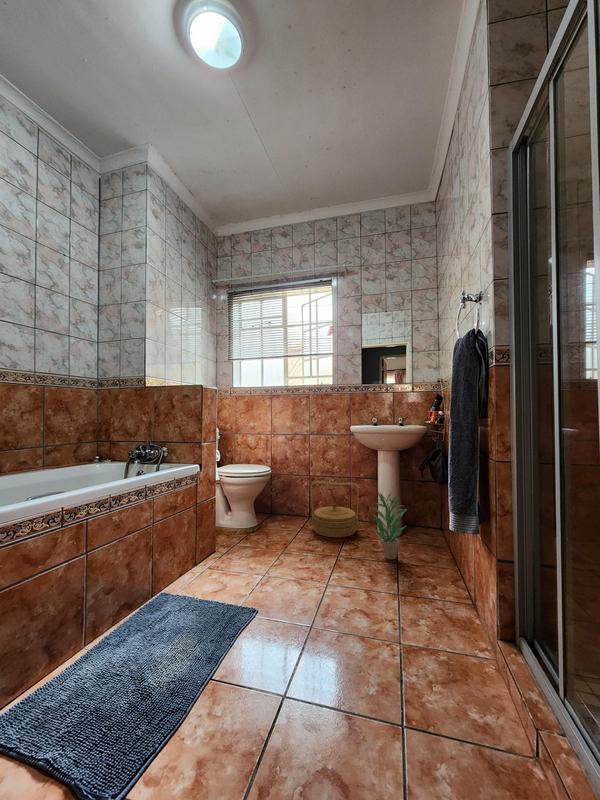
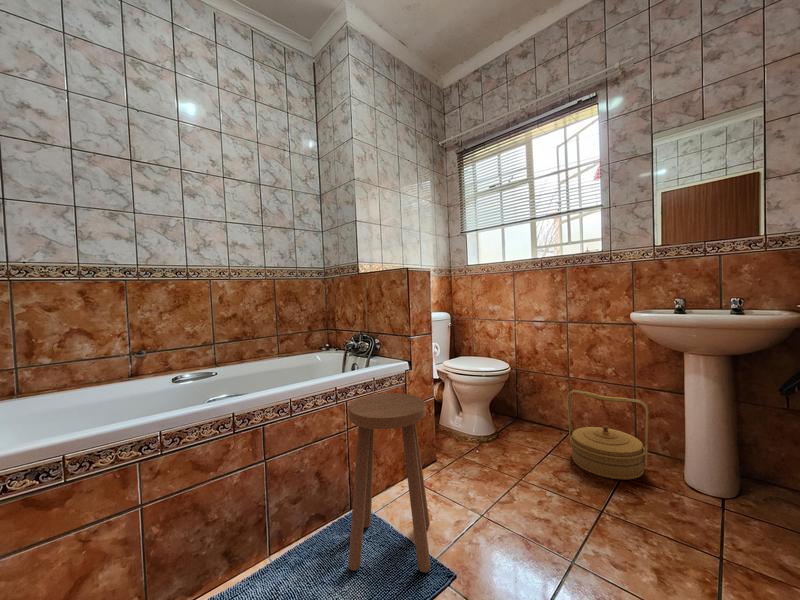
stool: none [169,486,240,632] -> present [348,393,430,572]
potted plant: present [374,493,406,559] -> none [665,426,747,547]

